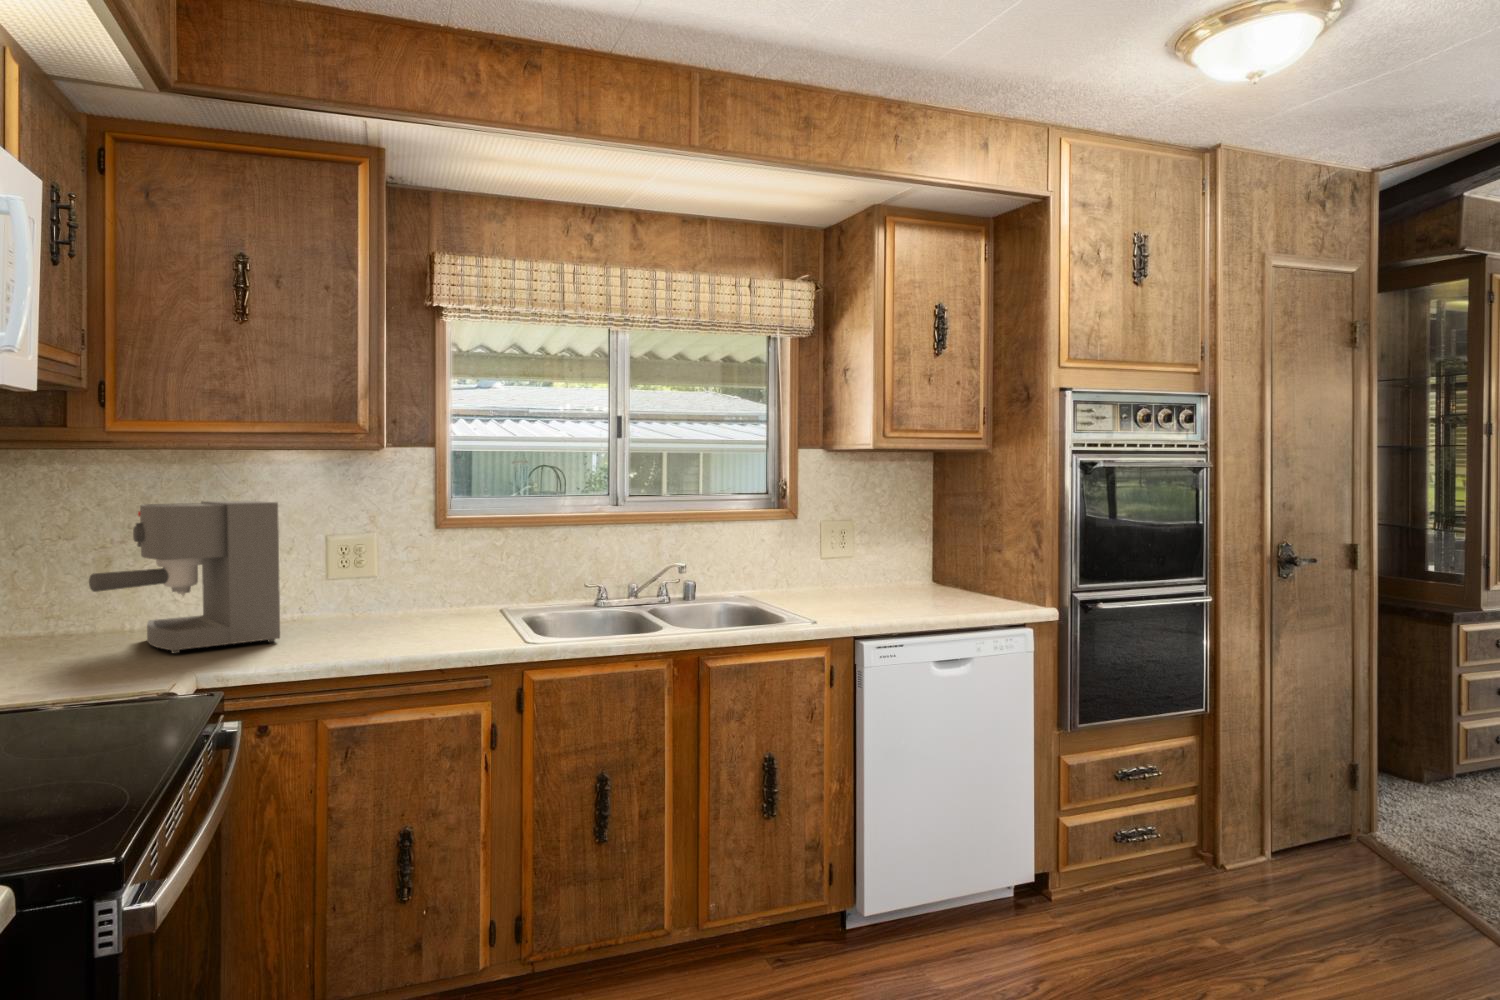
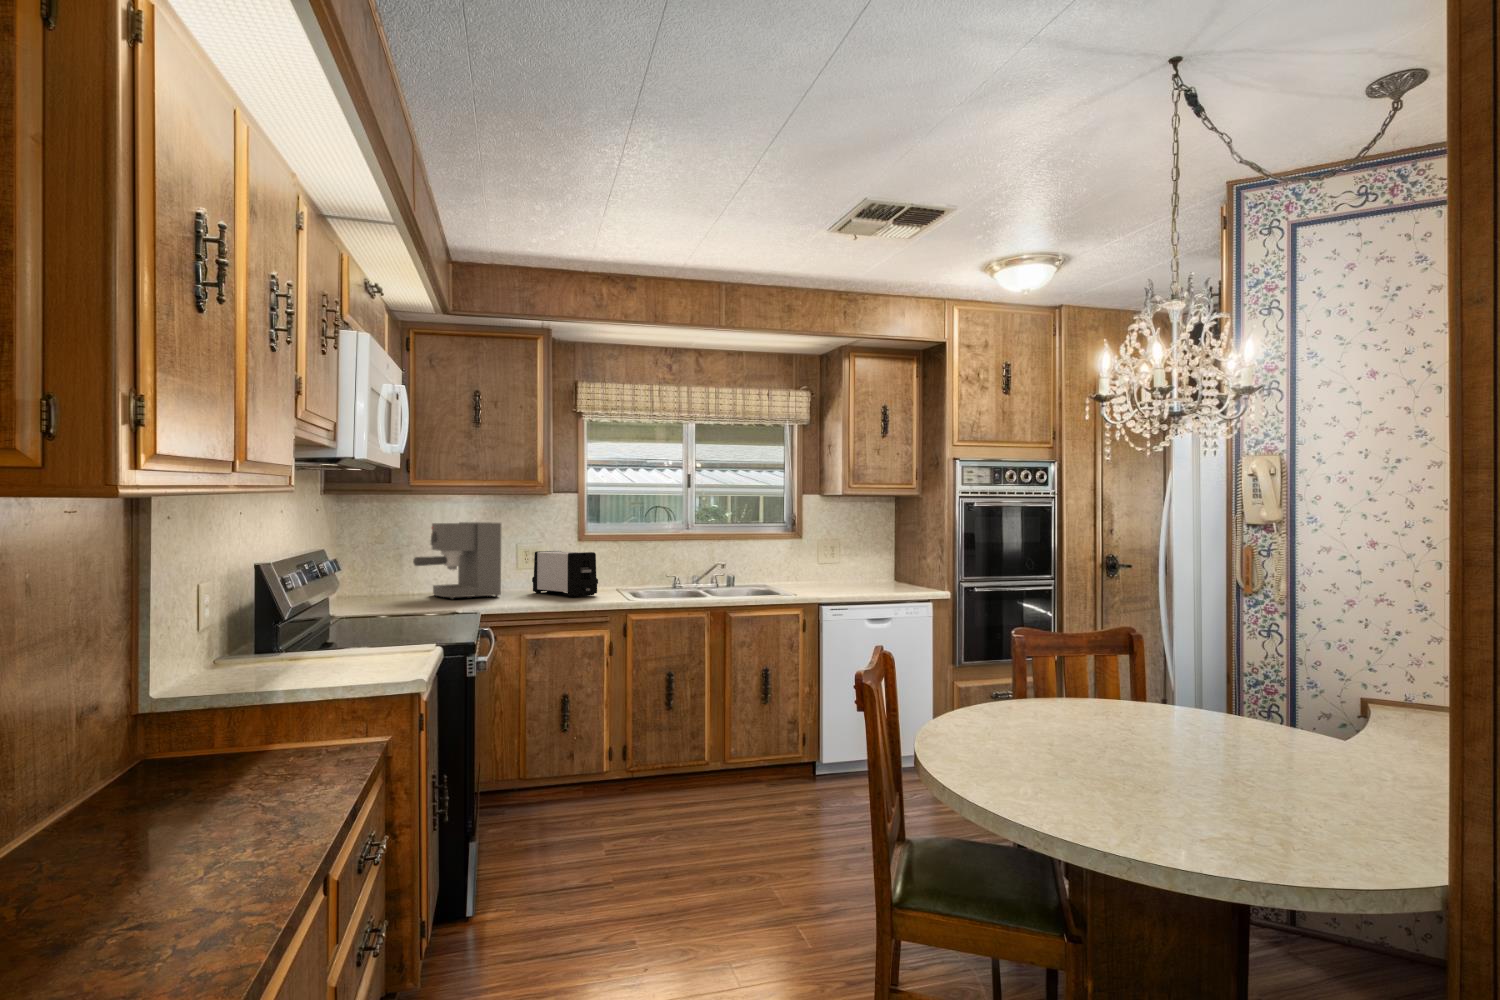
toaster: none [347,549,468,638] -> present [532,551,598,597]

